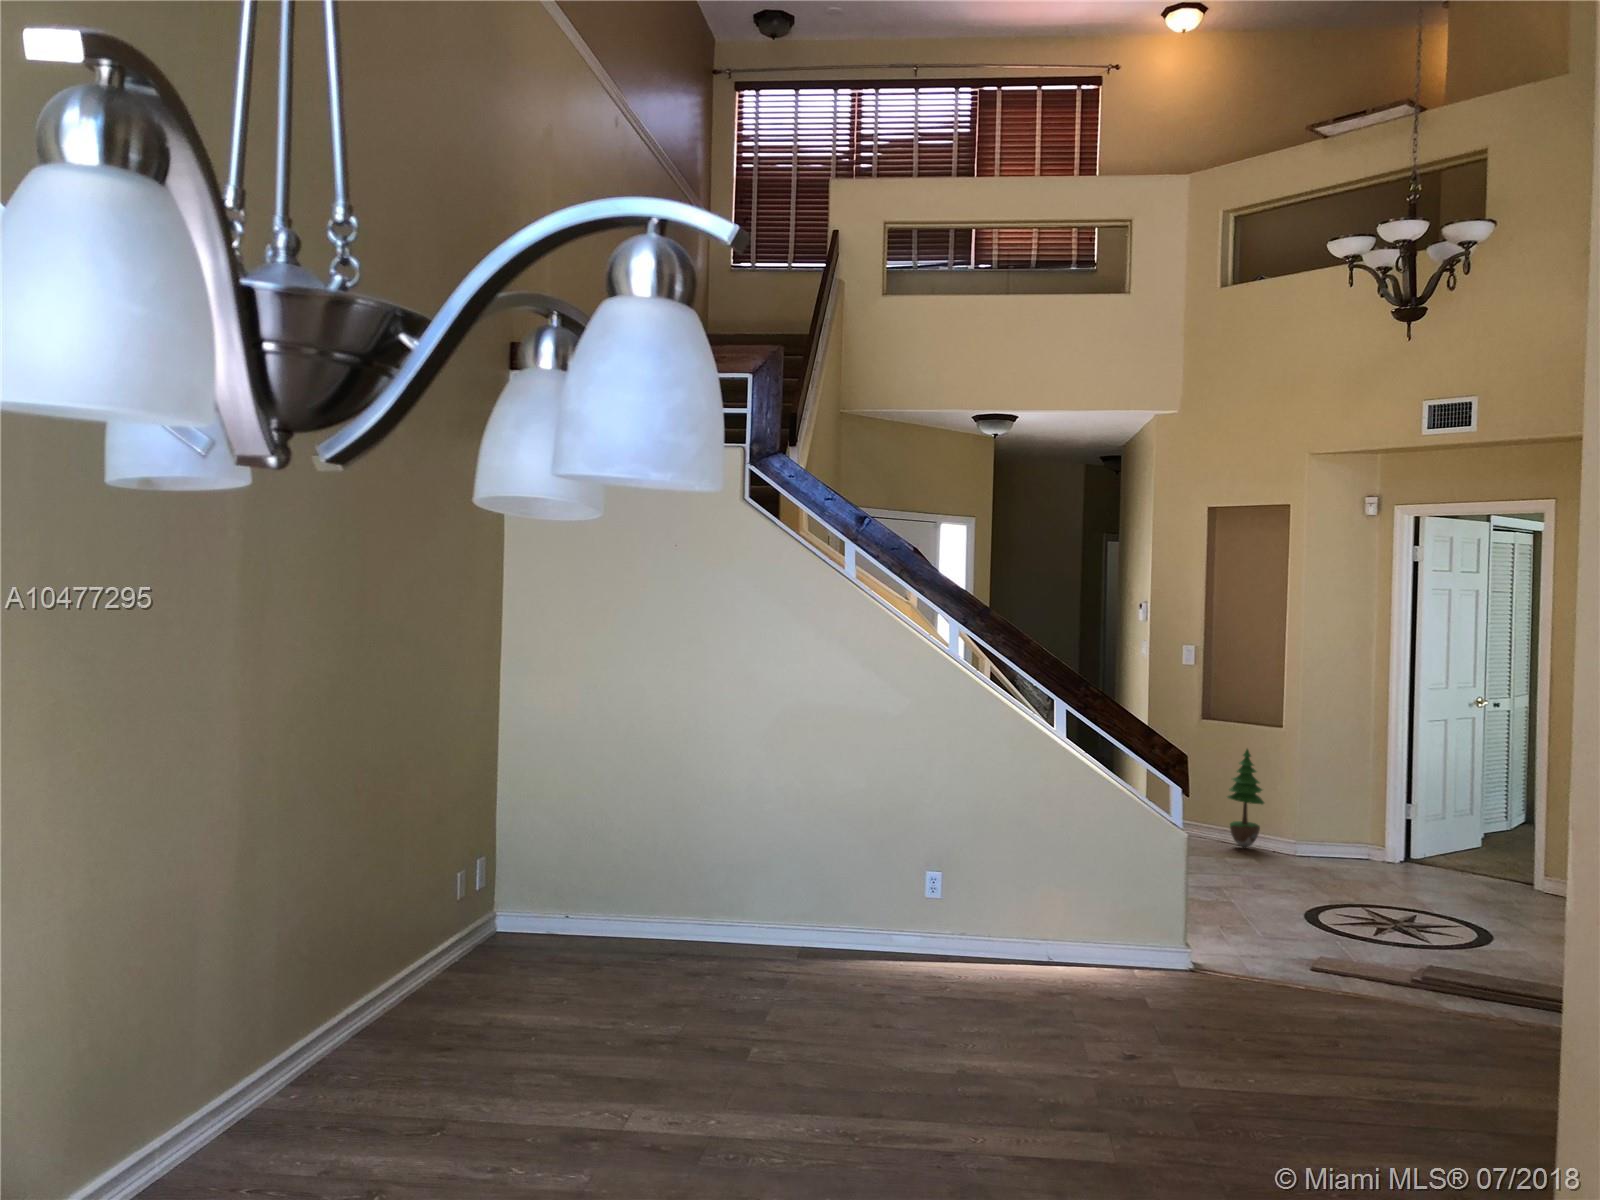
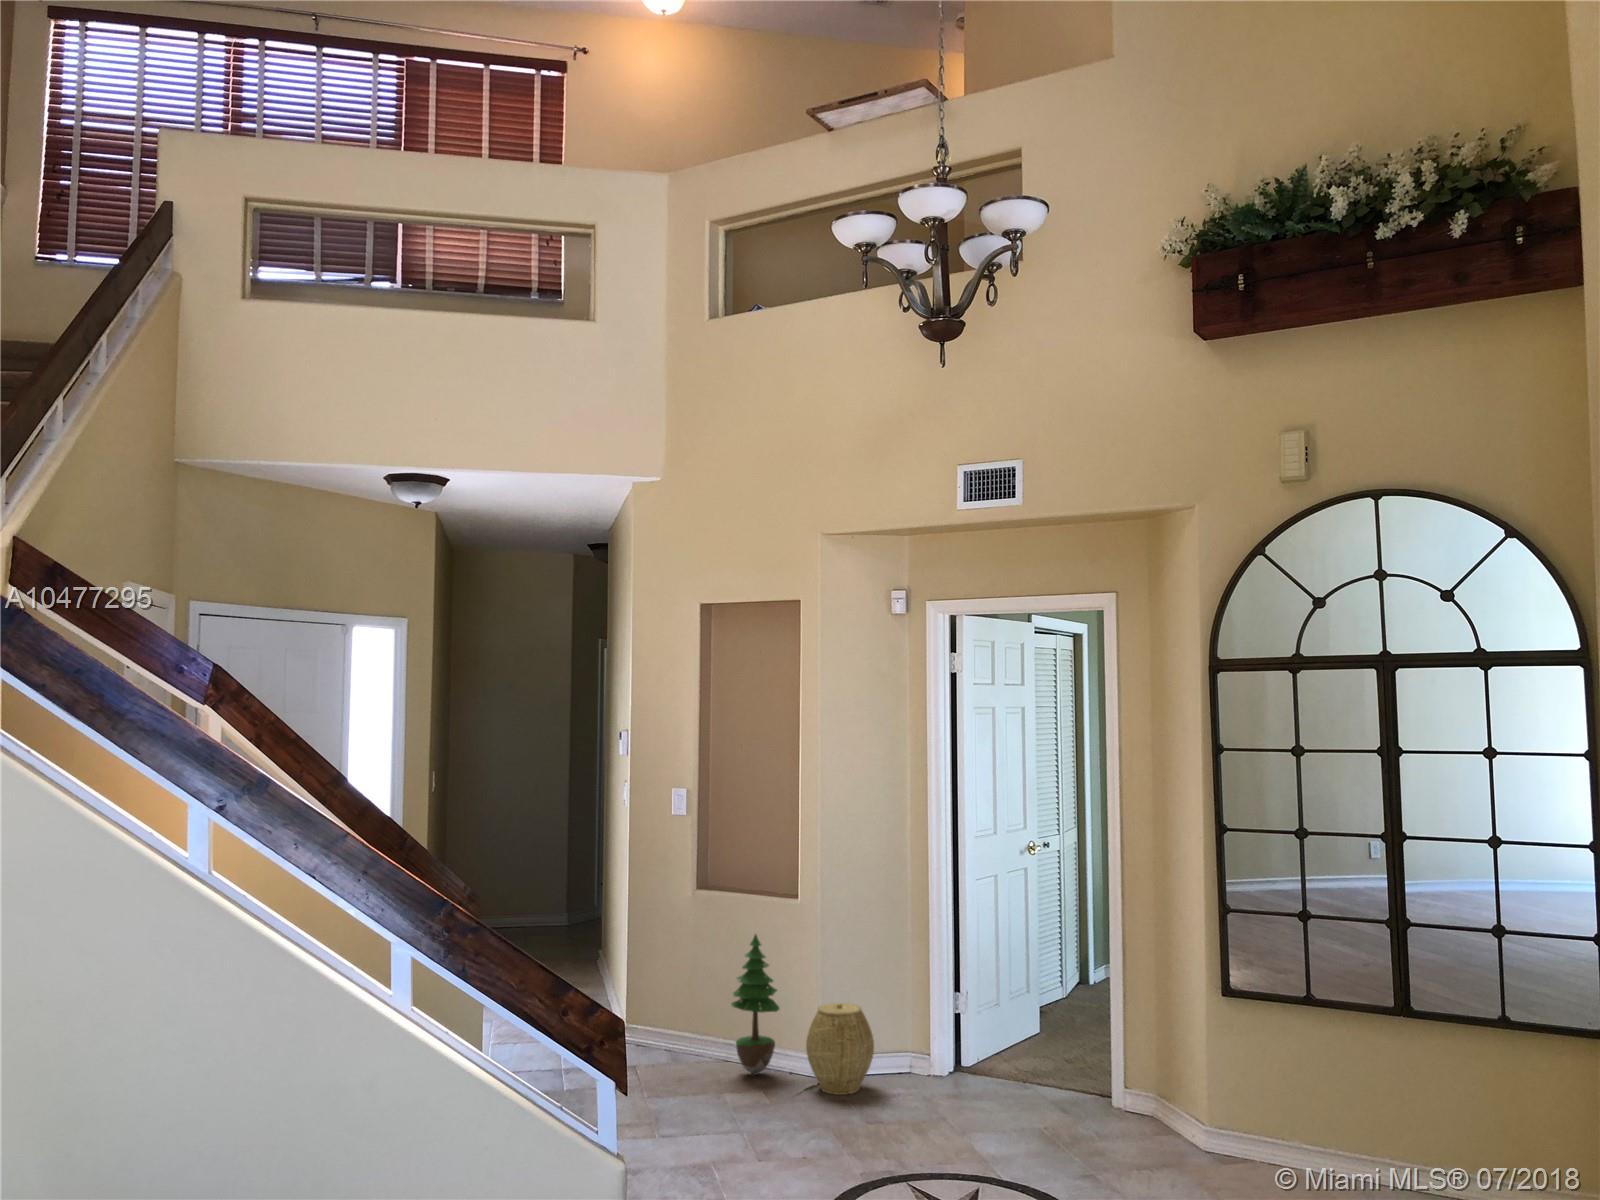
woven basket: none [1285,801,1339,866] -> present [806,1003,874,1095]

